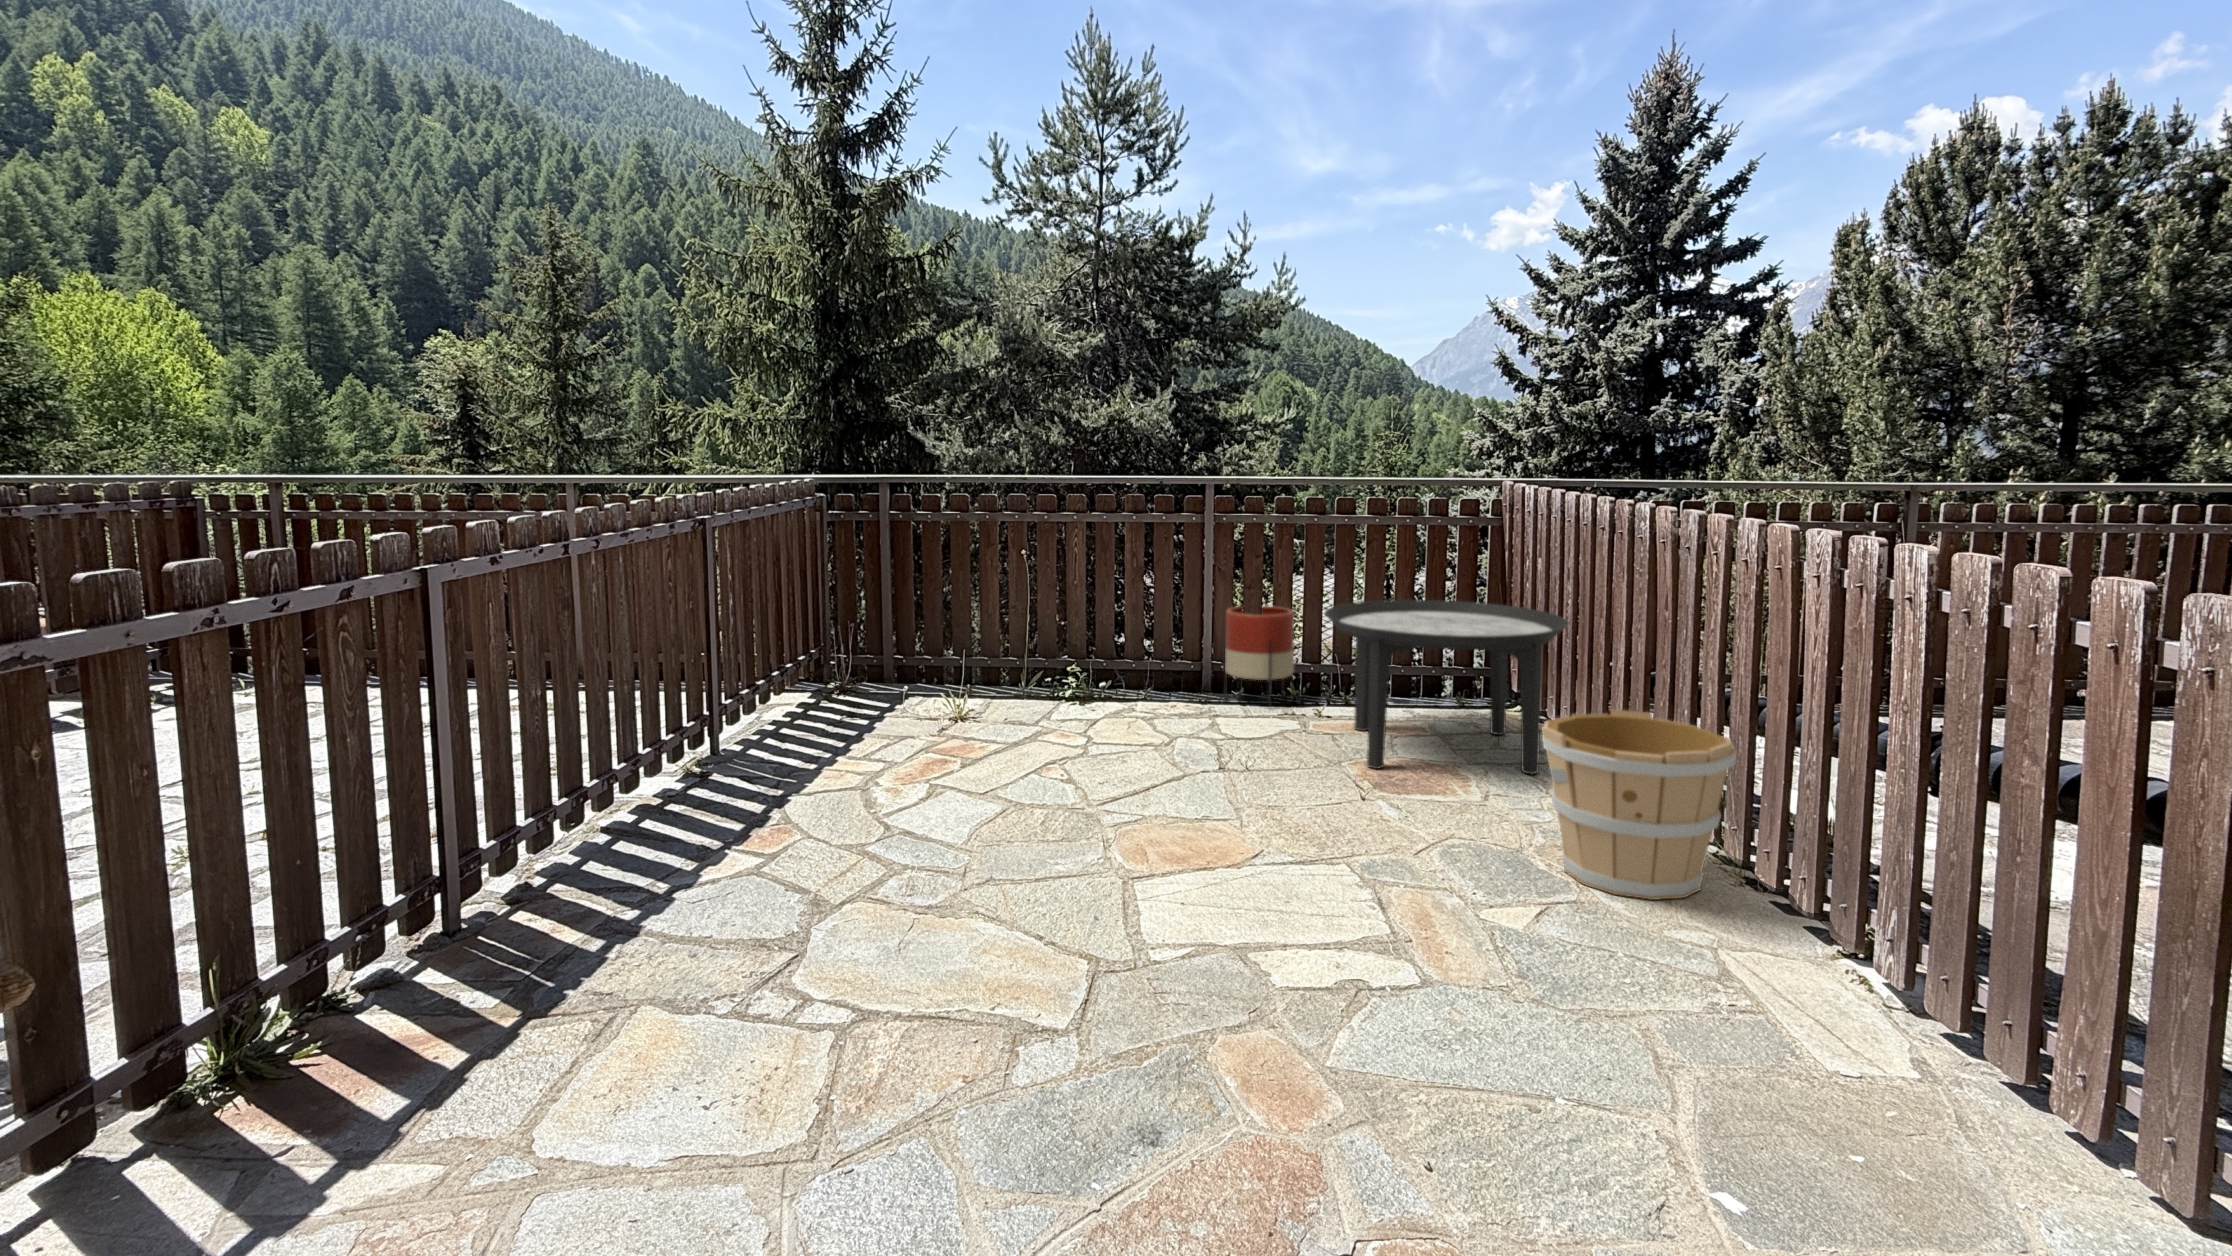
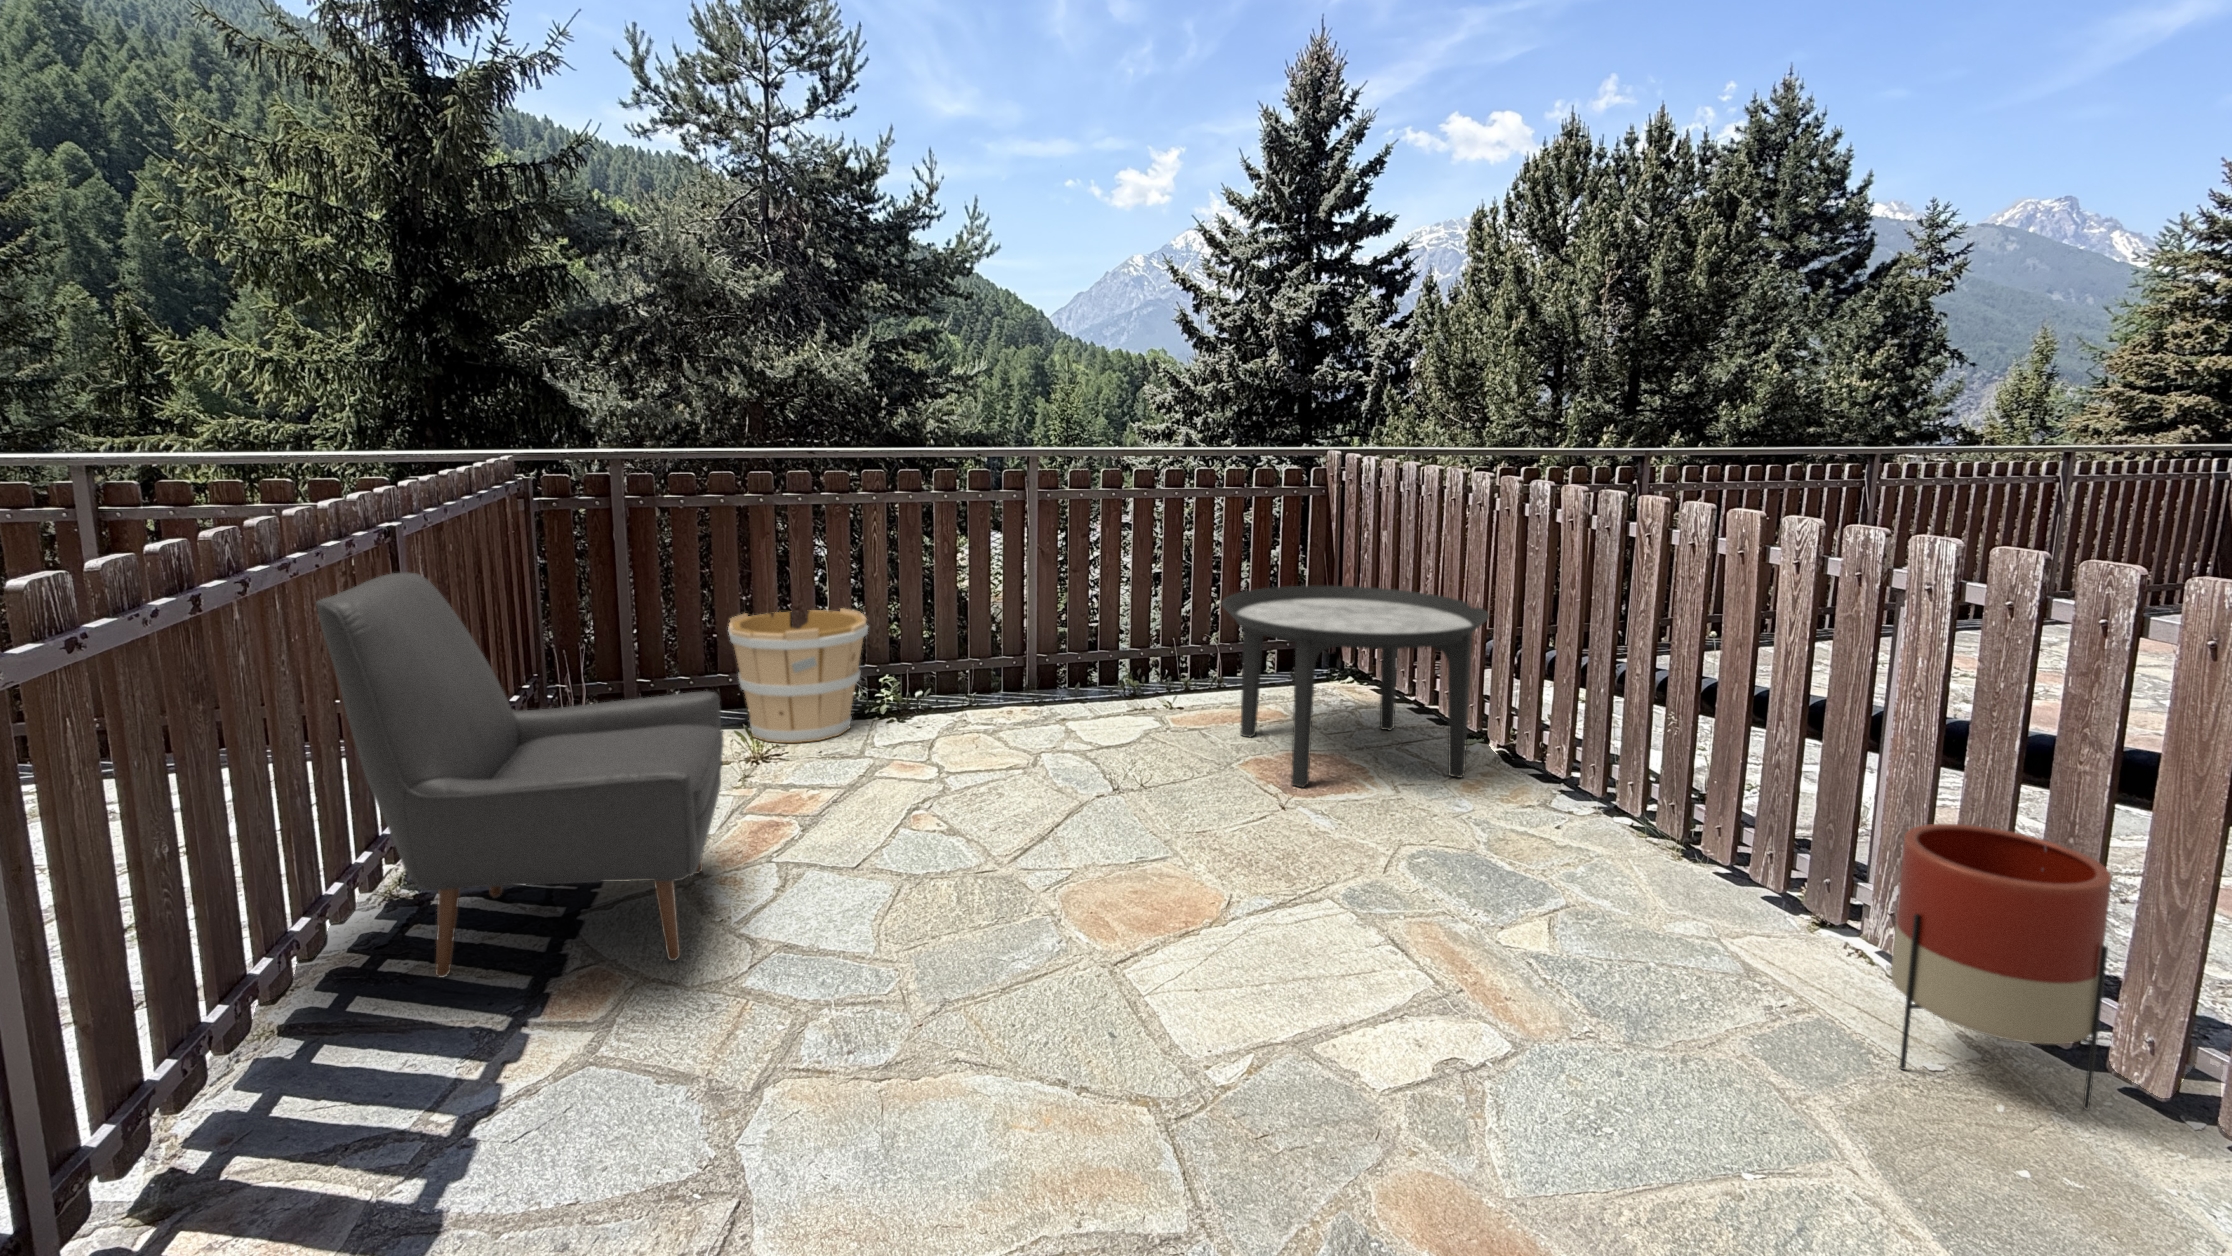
chair: none [633,555,897,825] -> present [316,573,724,978]
planter: present [1224,606,1294,695] -> present [1891,824,2112,1110]
wooden bucket: present [1542,709,1736,900] -> present [728,608,868,743]

